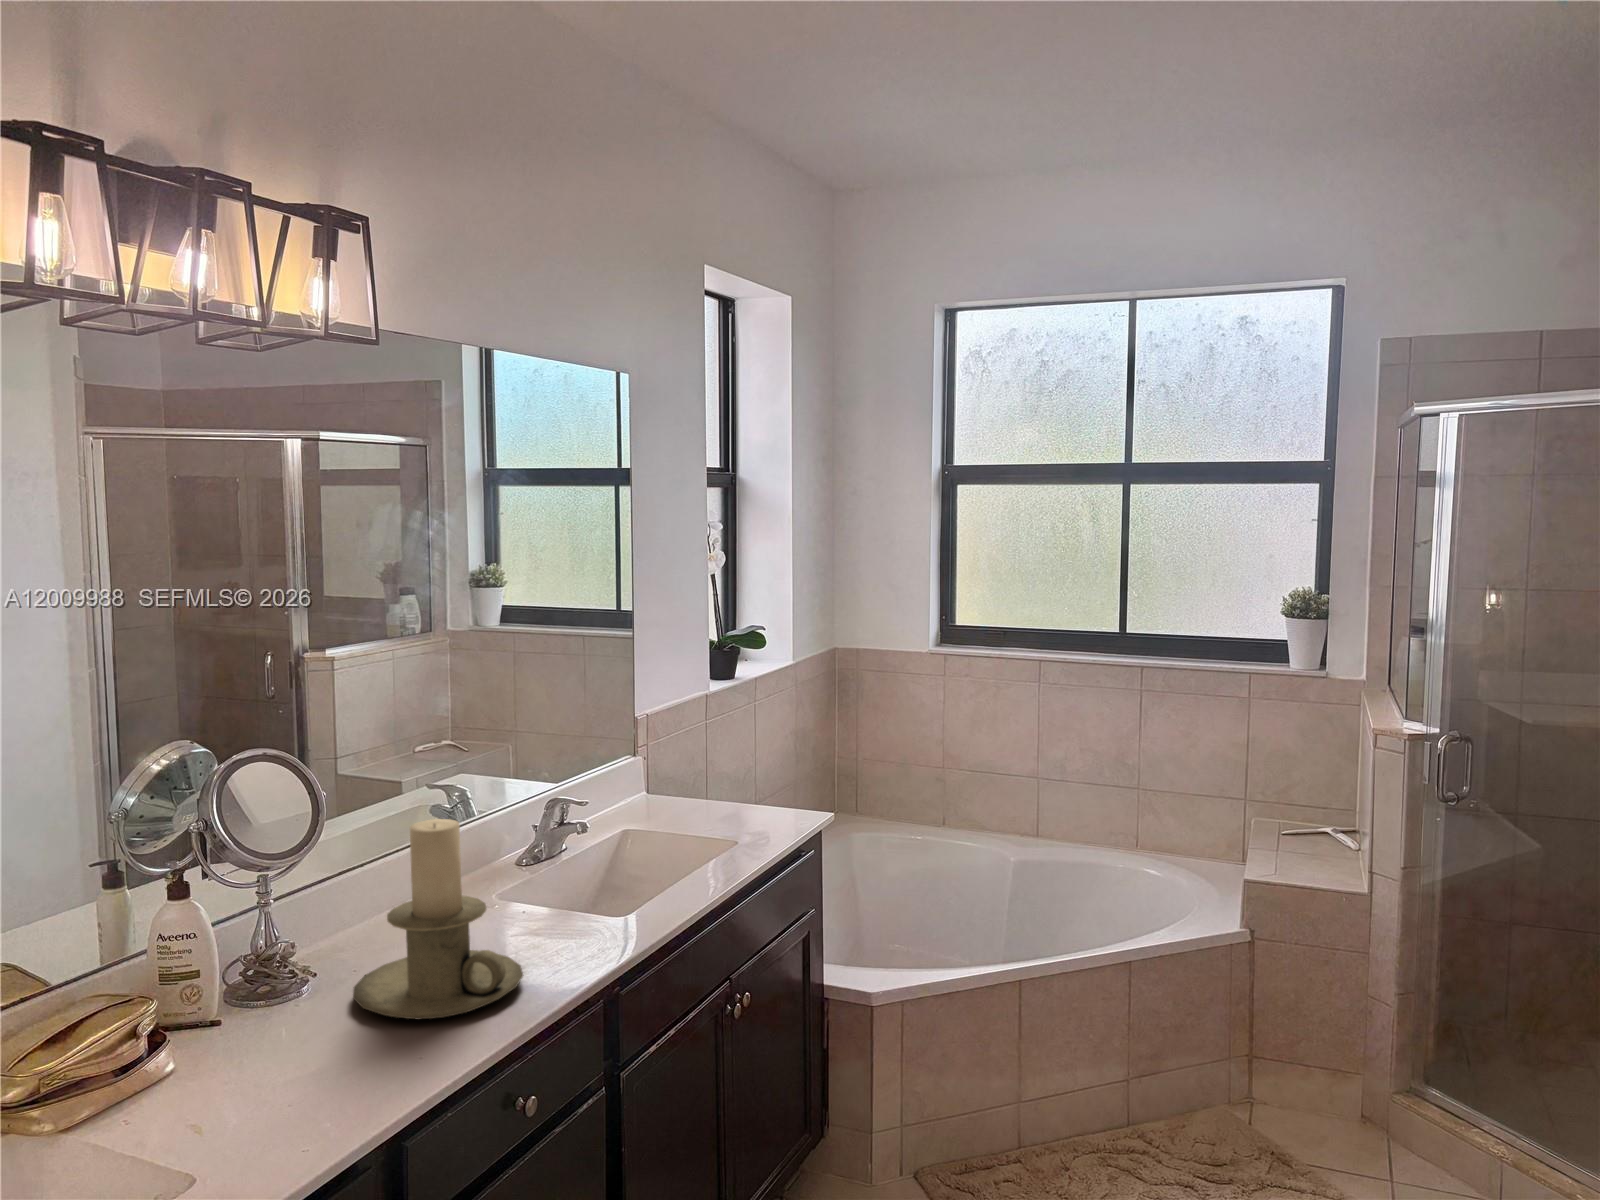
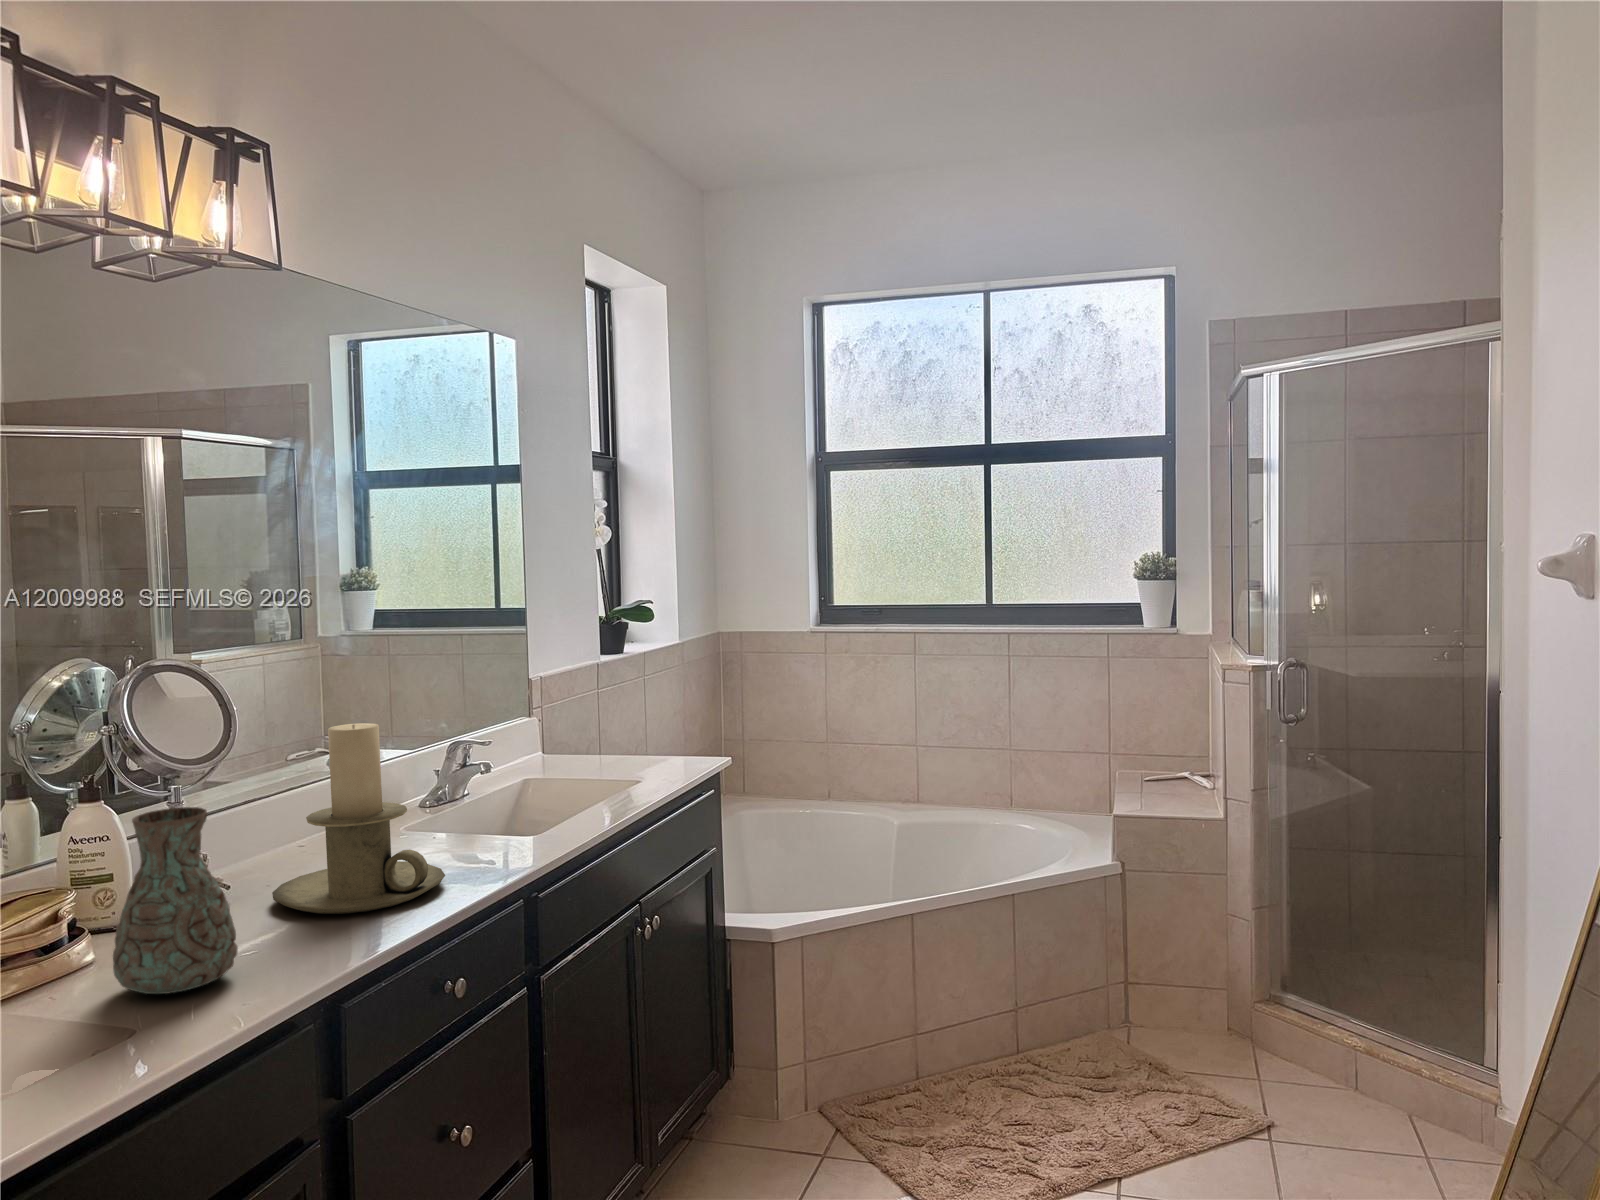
decorative vase: none [183,934,304,1127] -> present [113,807,238,994]

